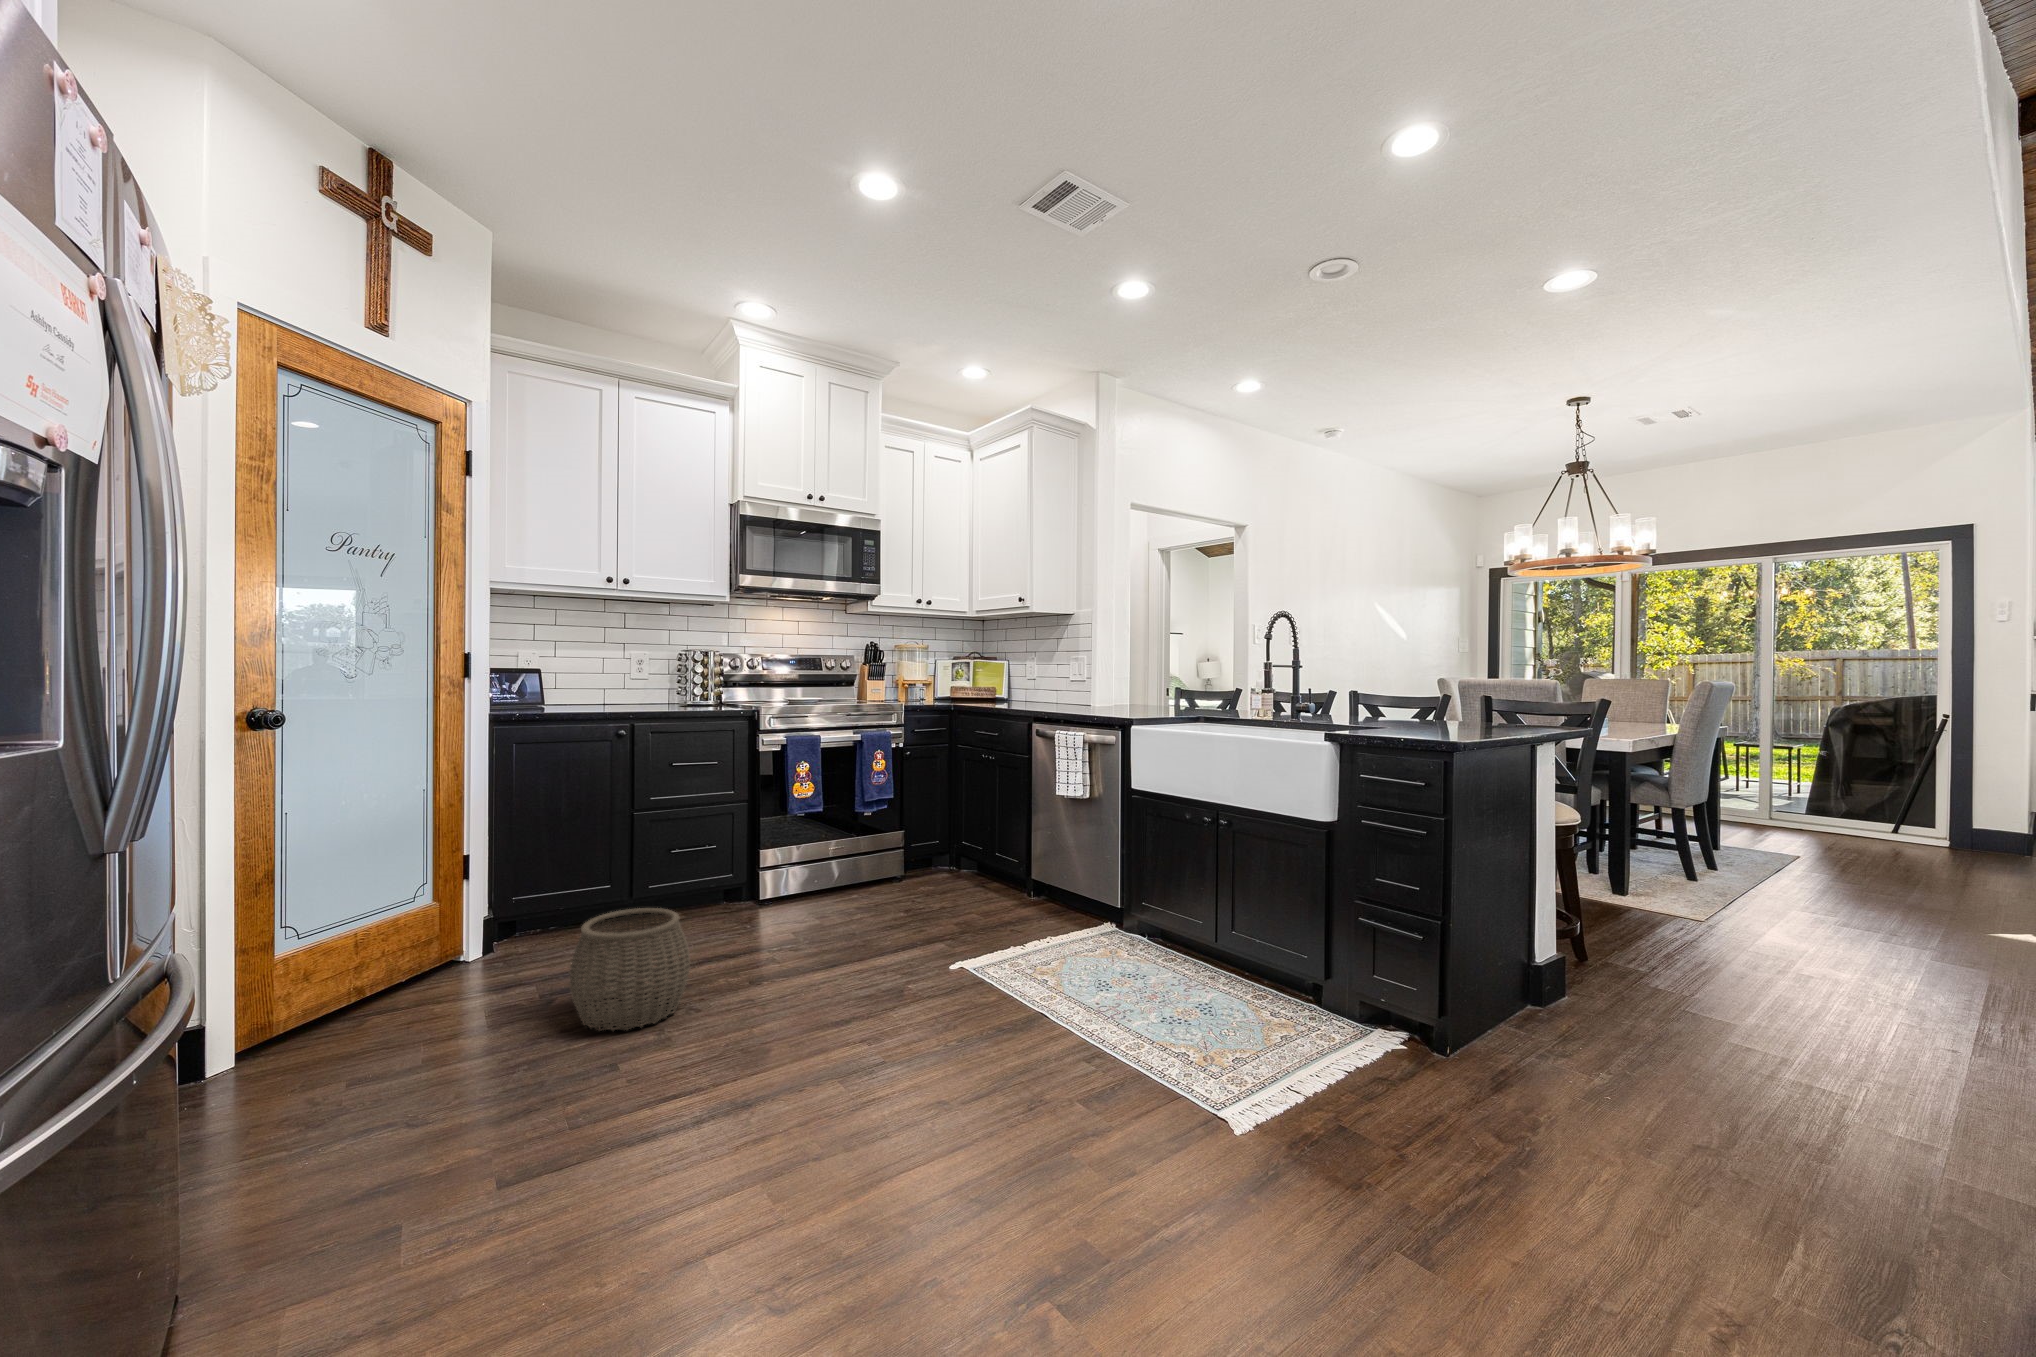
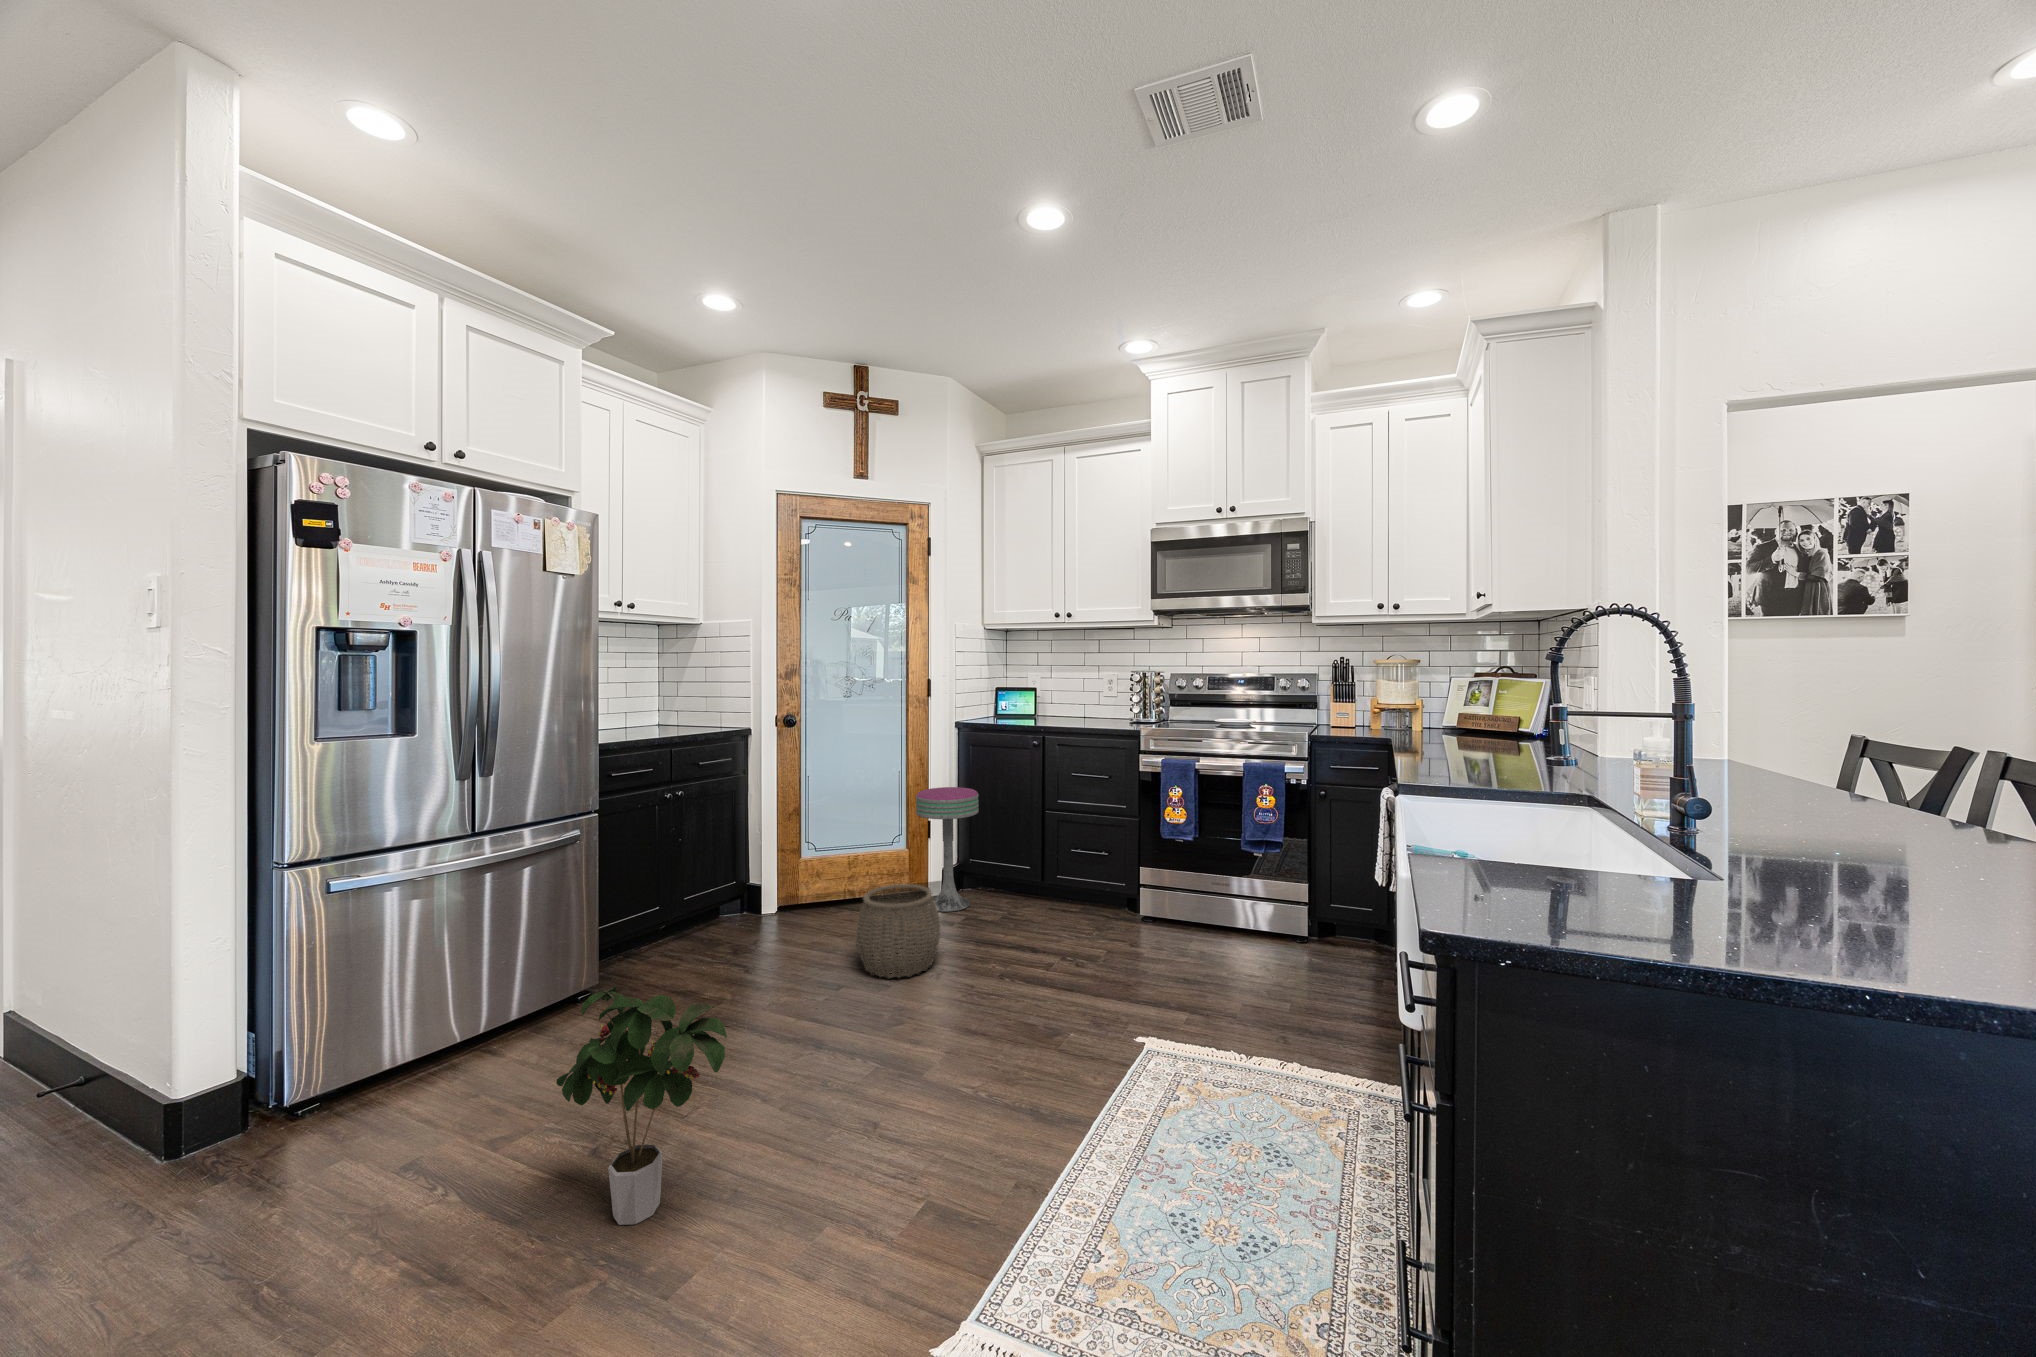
bar stool: none [479,799,579,970] -> present [916,787,979,912]
potted plant: none [792,960,995,1240] -> present [556,986,727,1225]

